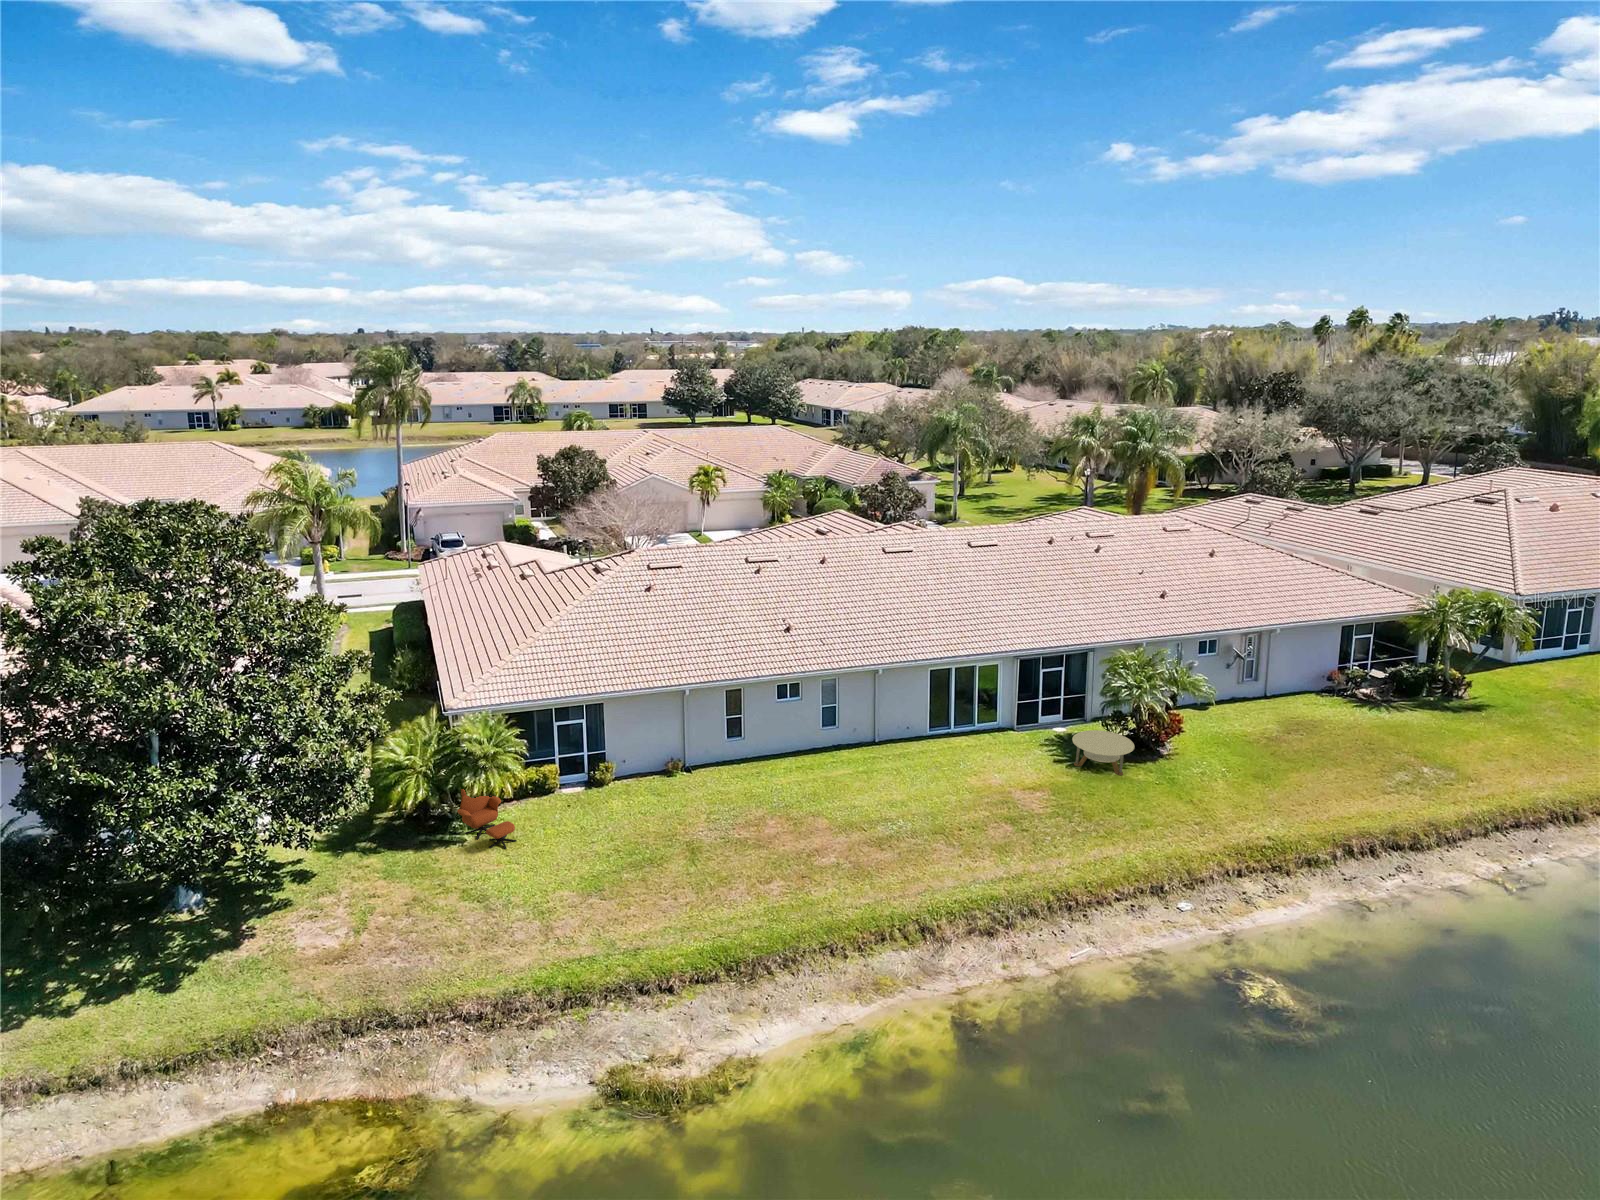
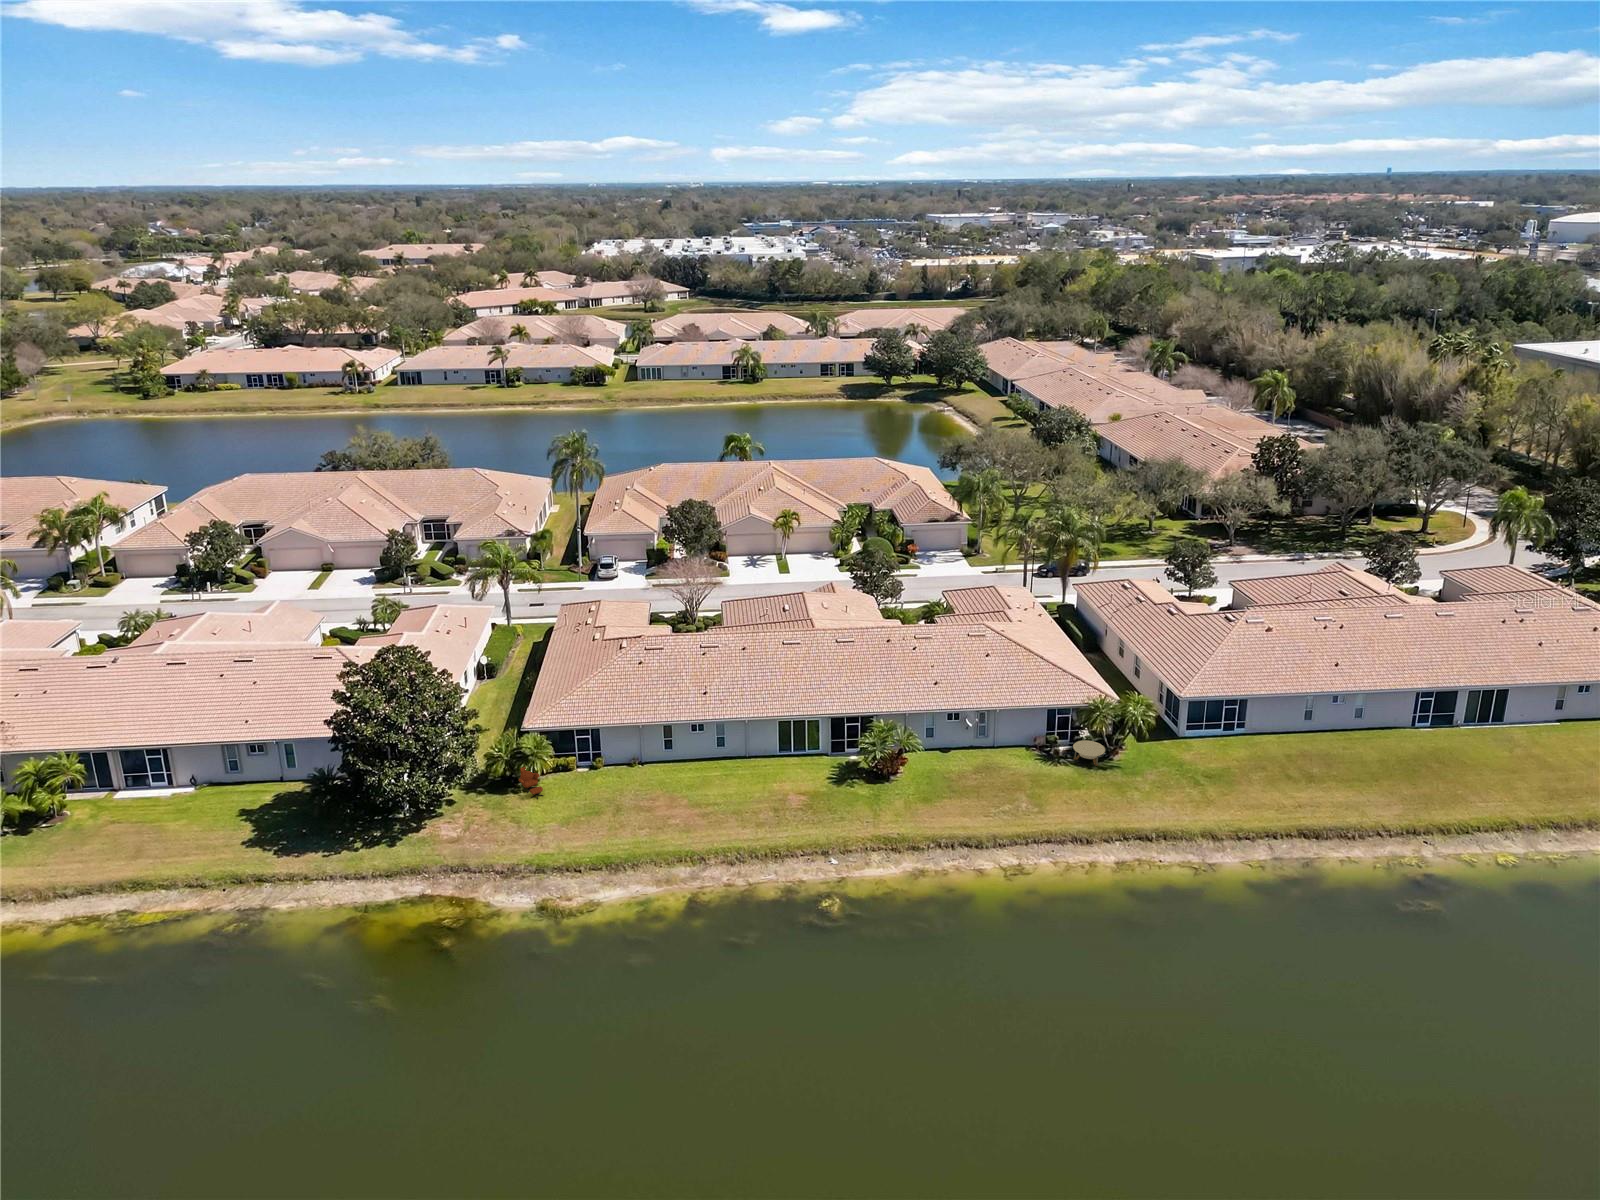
round table: present [1072,730,1134,775] -> present [1073,740,1105,766]

